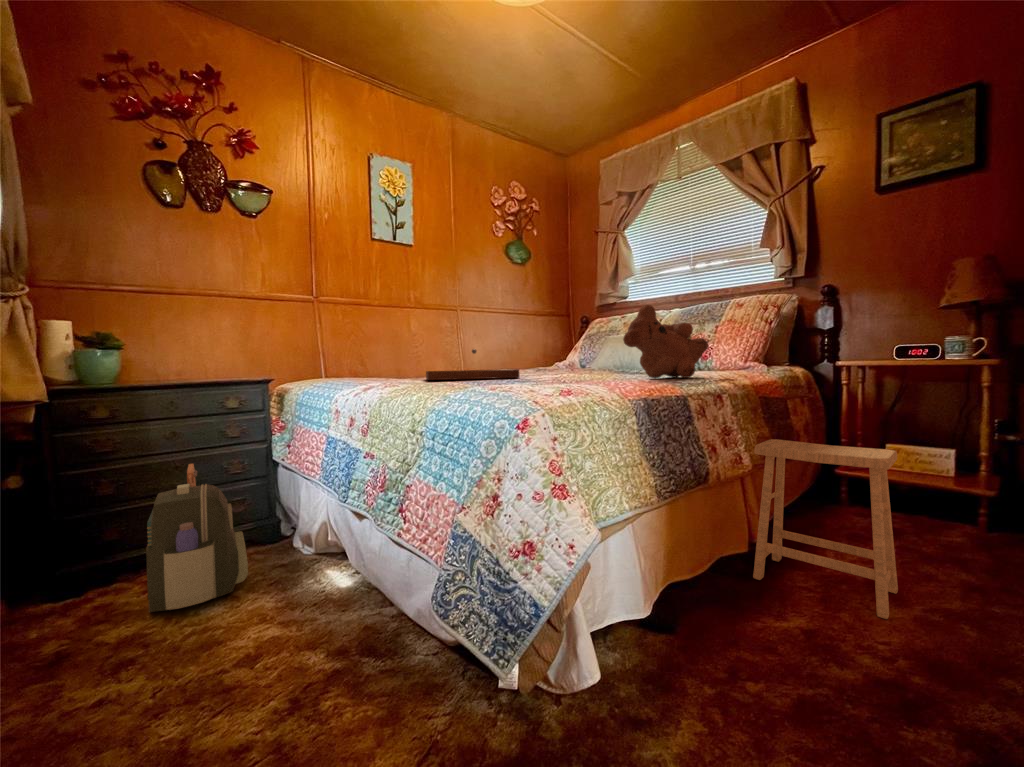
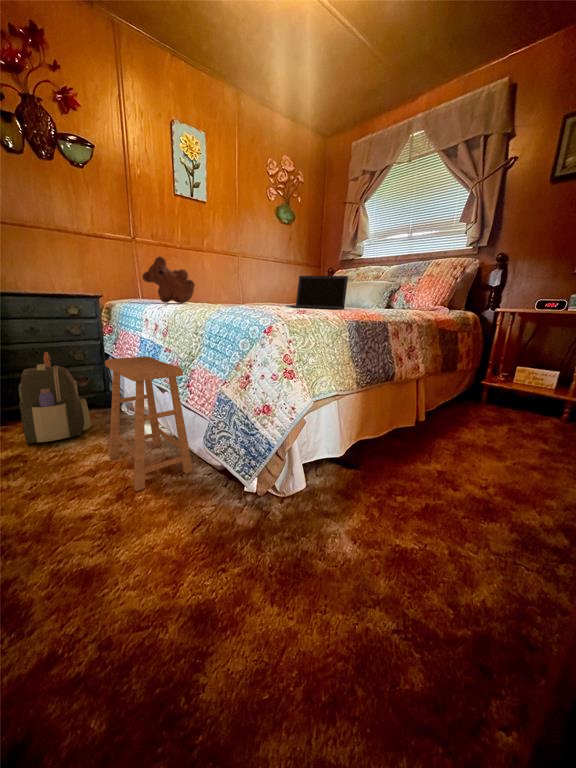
teddy bear: present [623,305,709,378] -> present [142,256,195,303]
laptop: none [531,329,616,376] -> present [286,276,348,309]
tray: present [426,349,519,380] -> none [211,284,277,307]
footstool: present [753,439,898,619] -> present [105,357,193,491]

